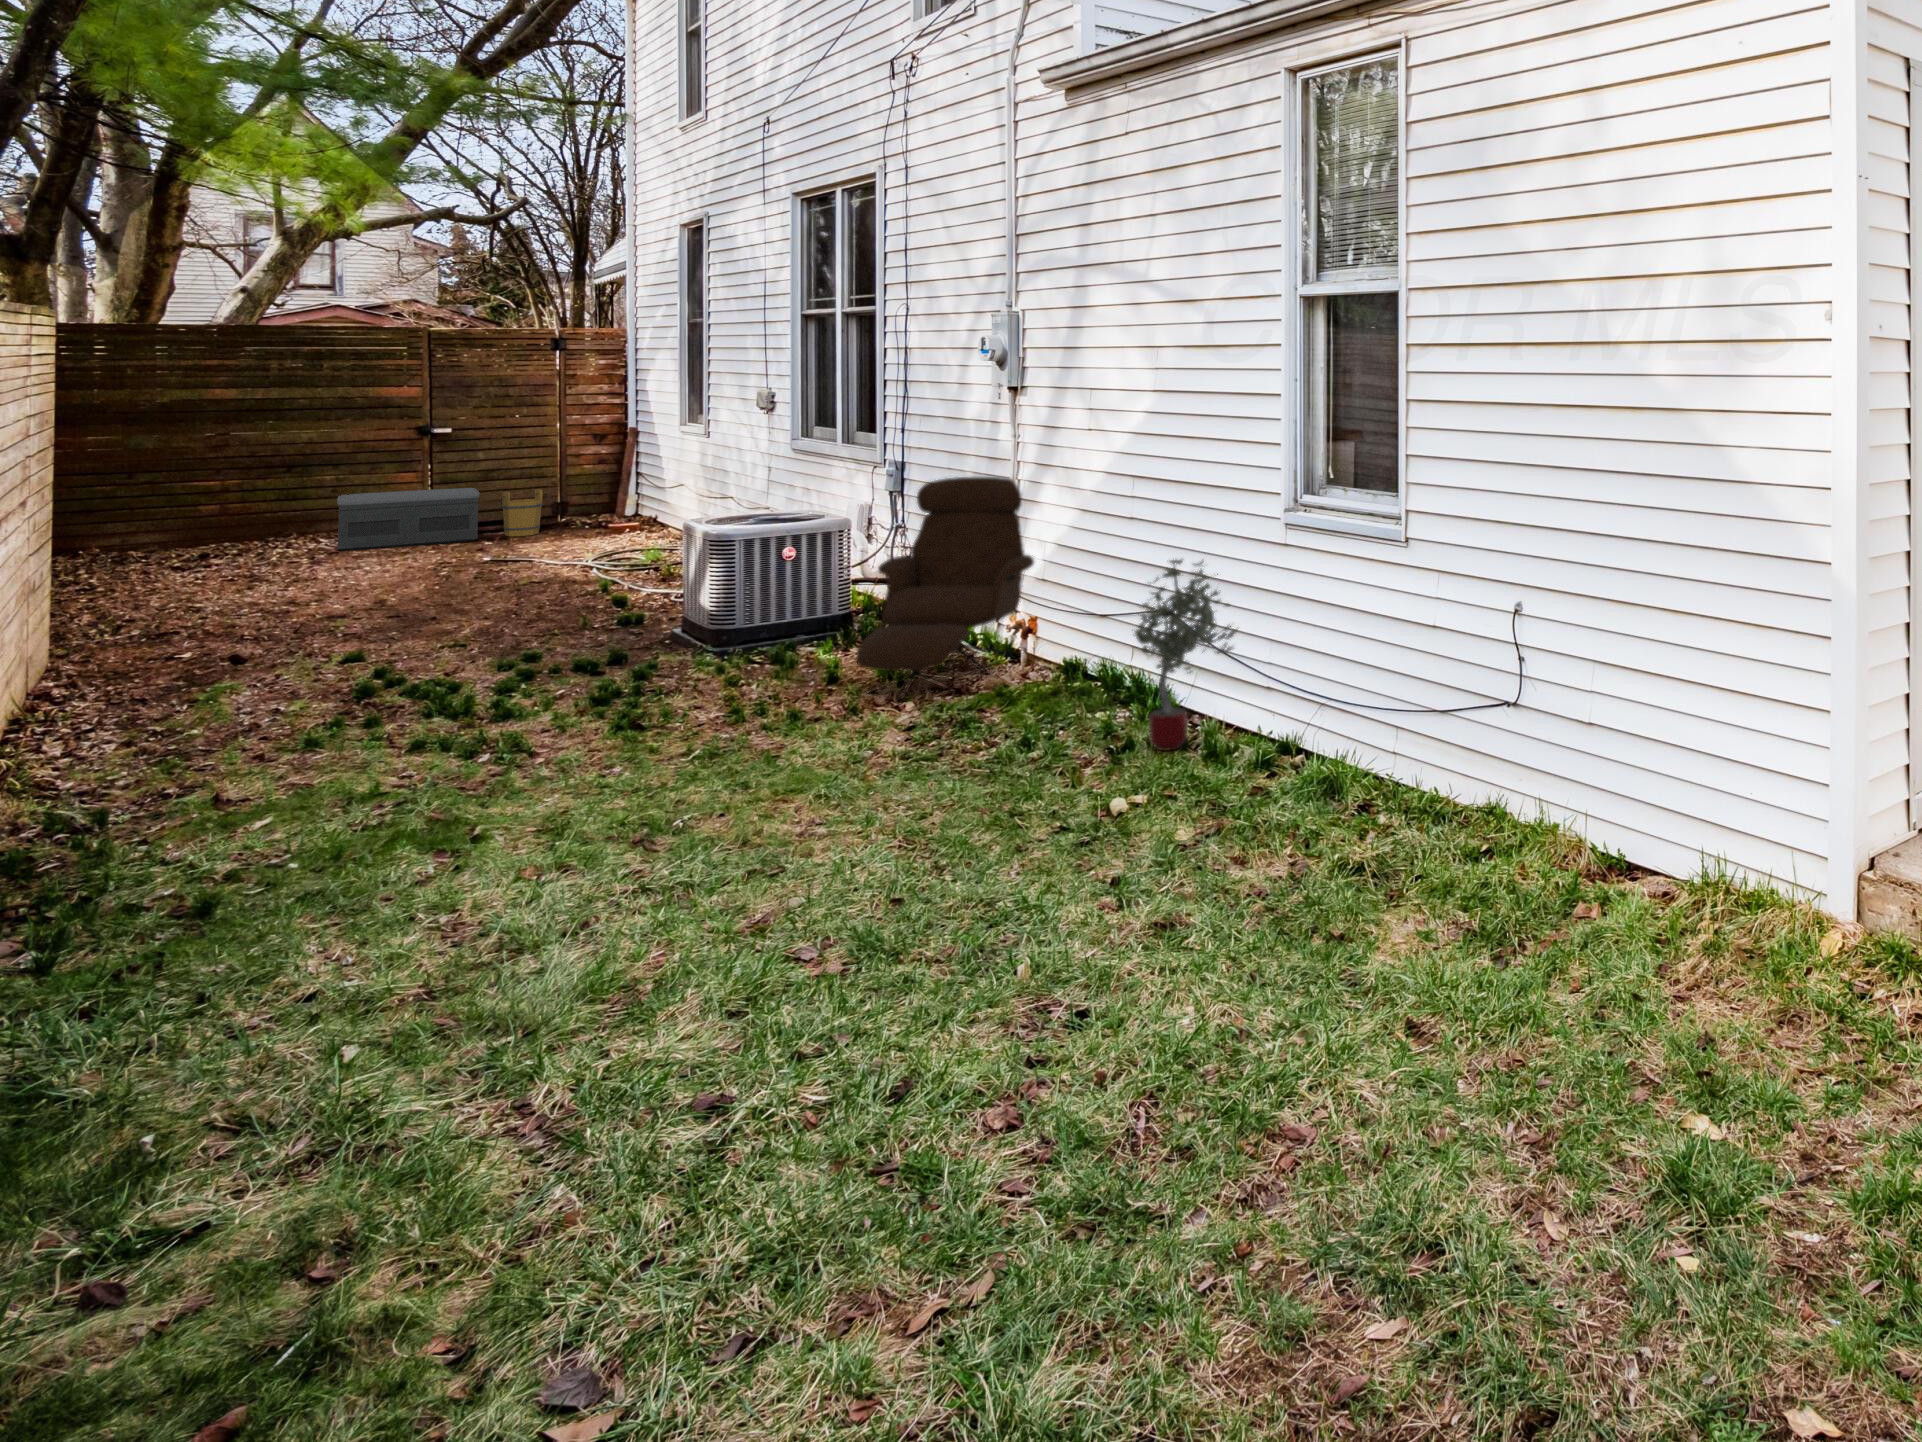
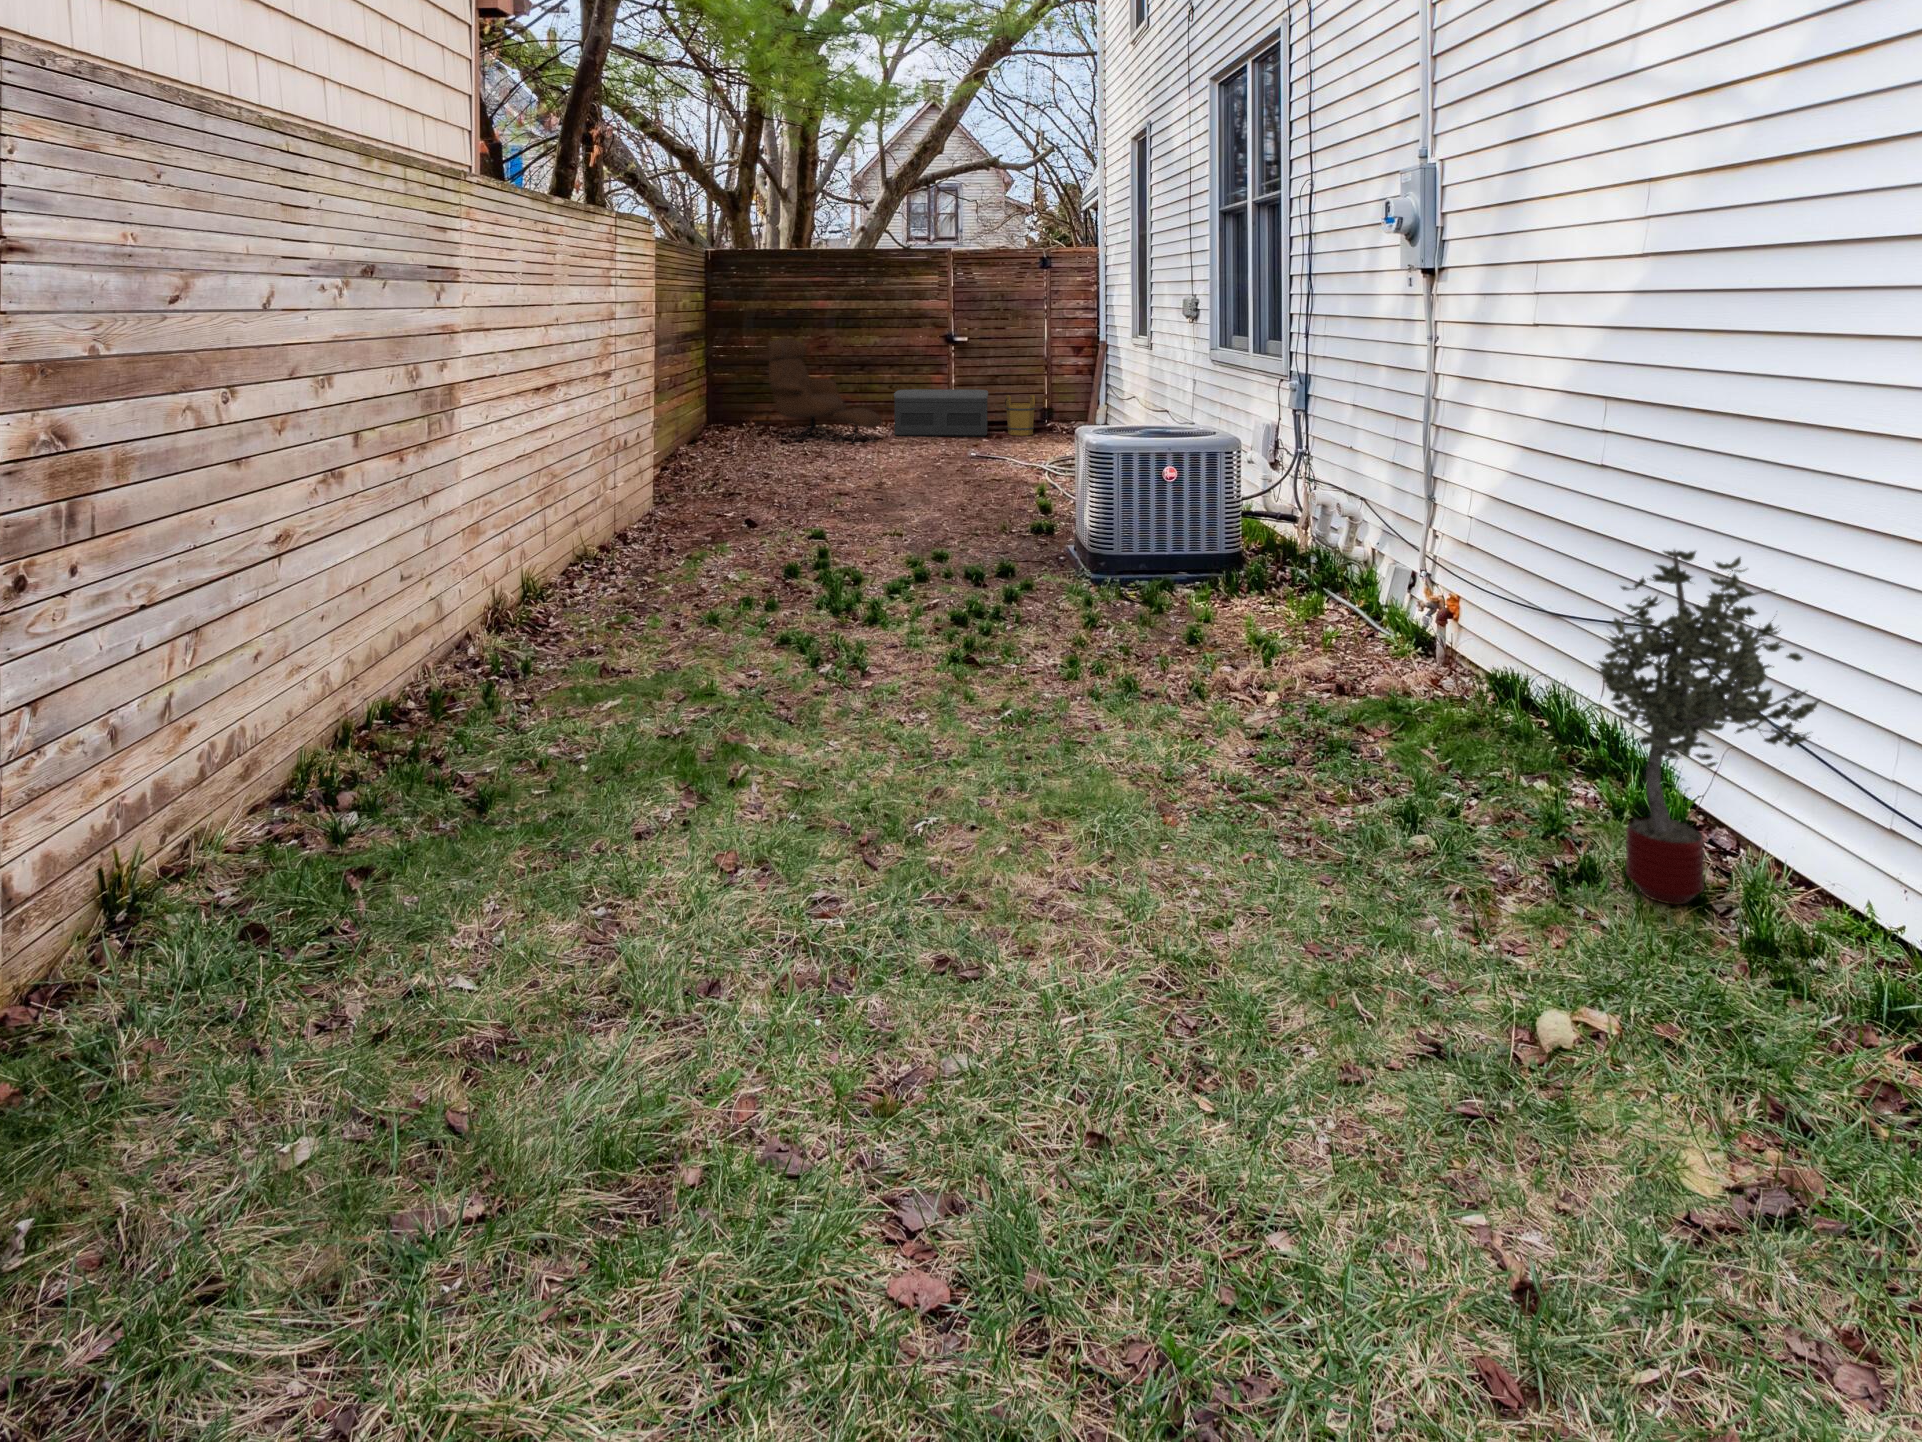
lounge chair: present [856,477,1034,700] -> present [768,339,882,442]

